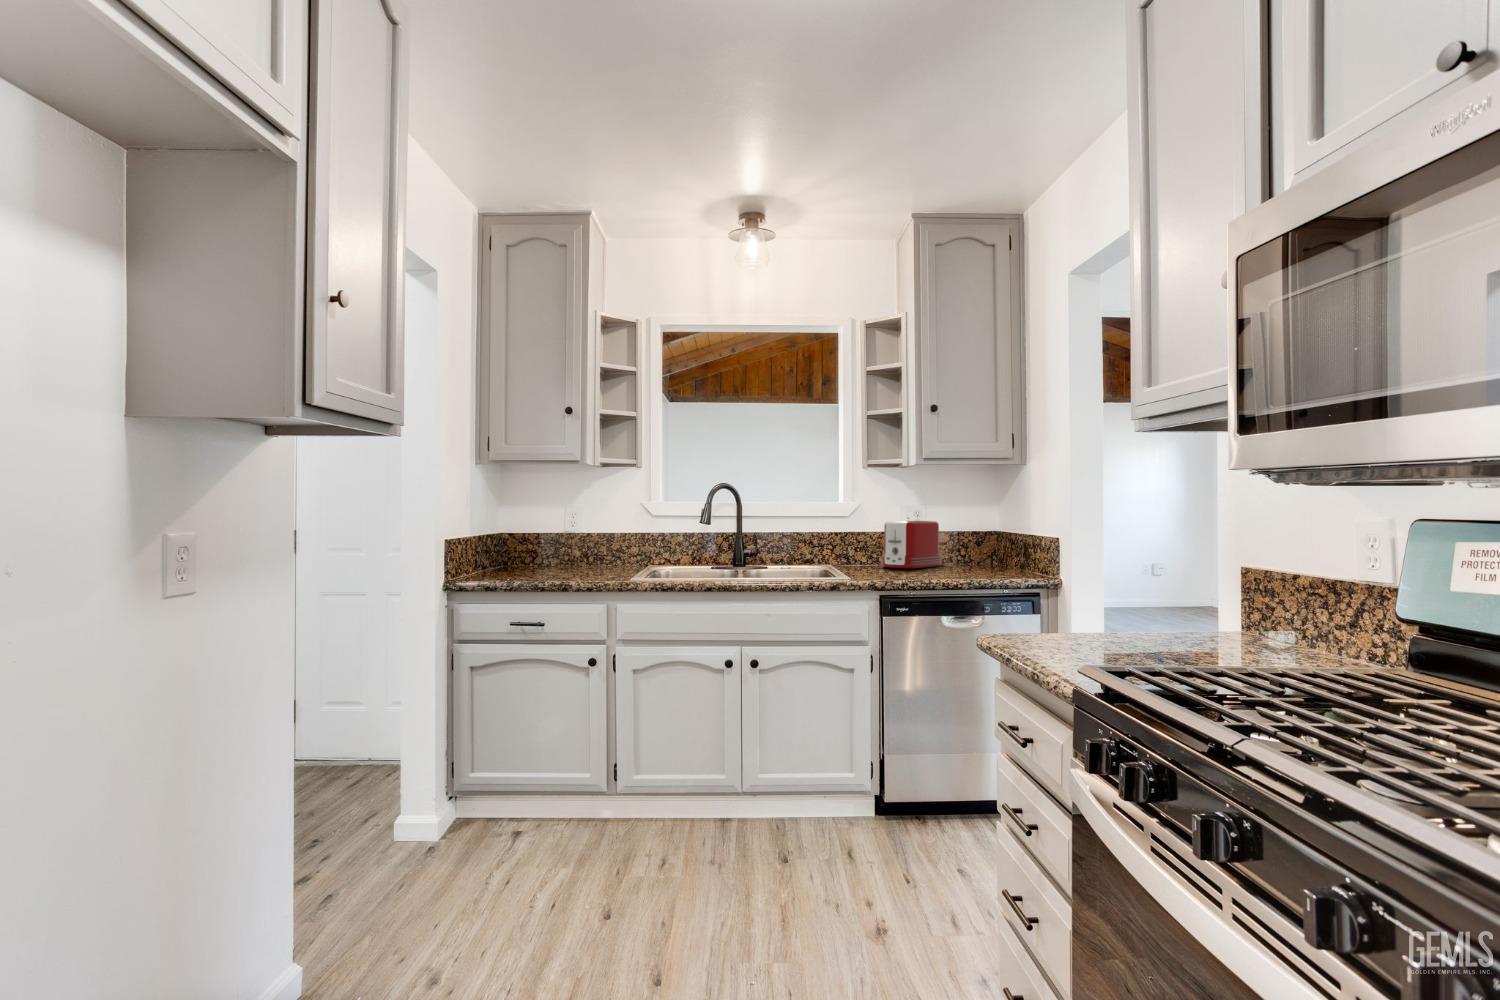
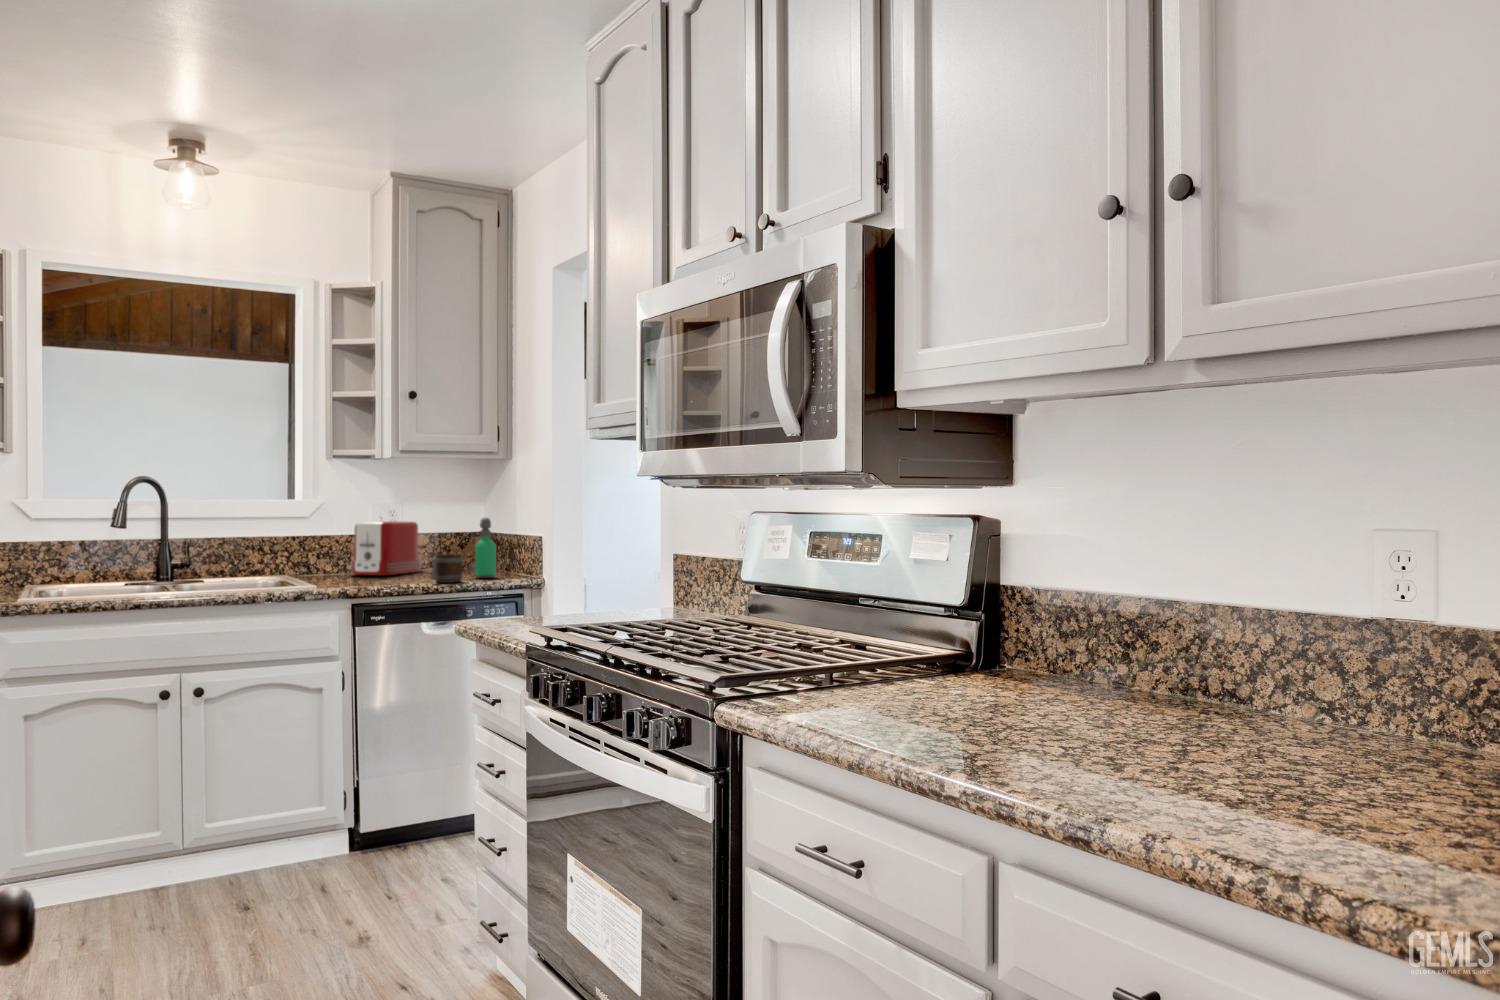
soap dispenser: none [991,518,1011,575] -> present [475,518,496,578]
mug: none [951,552,979,579] -> present [432,554,463,583]

